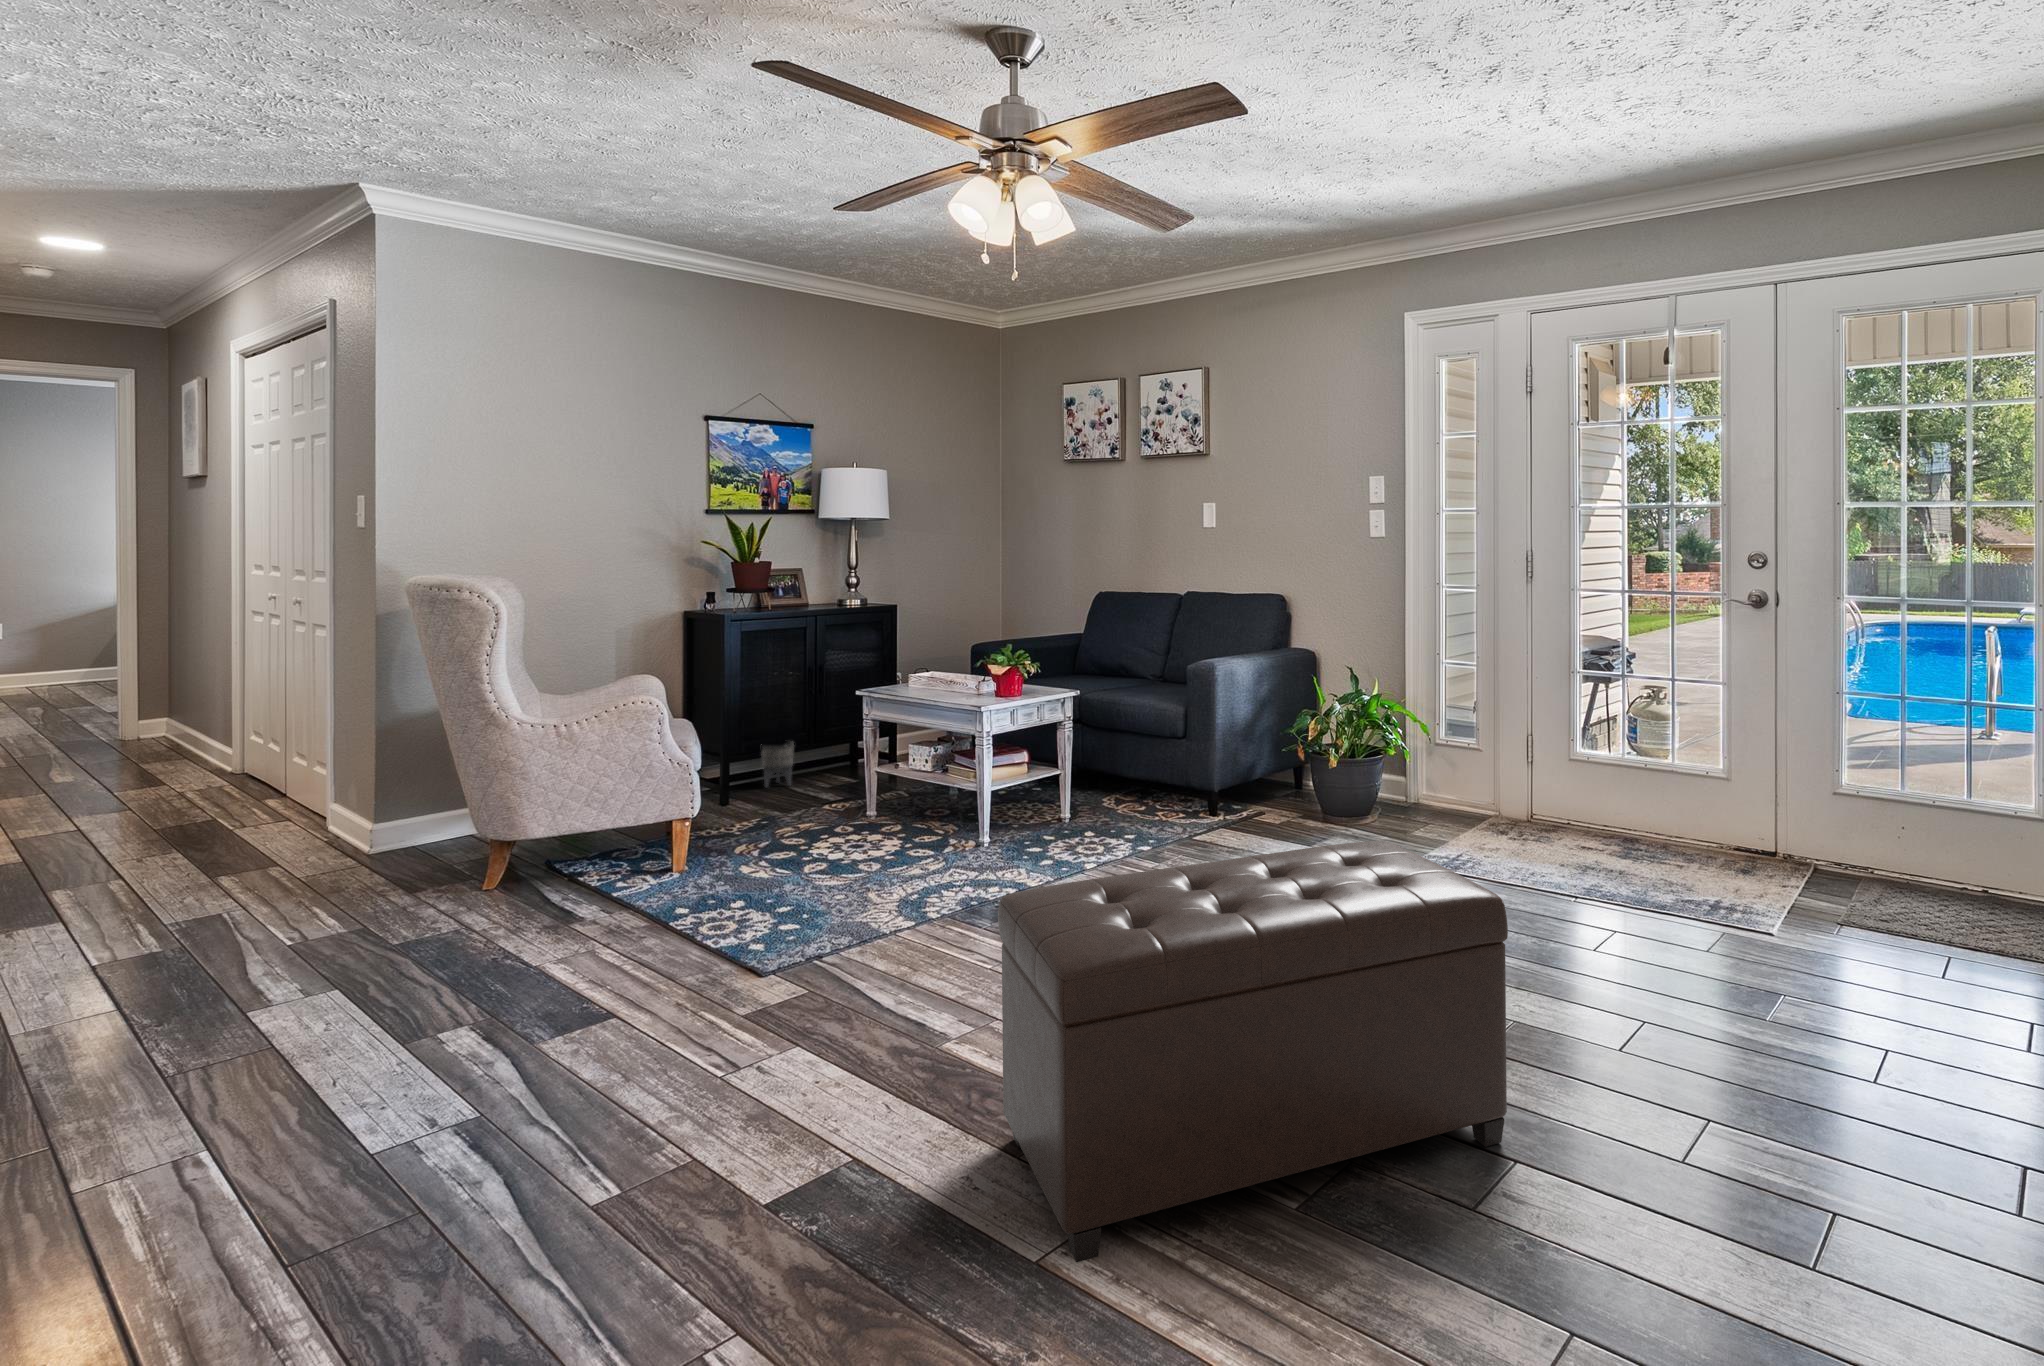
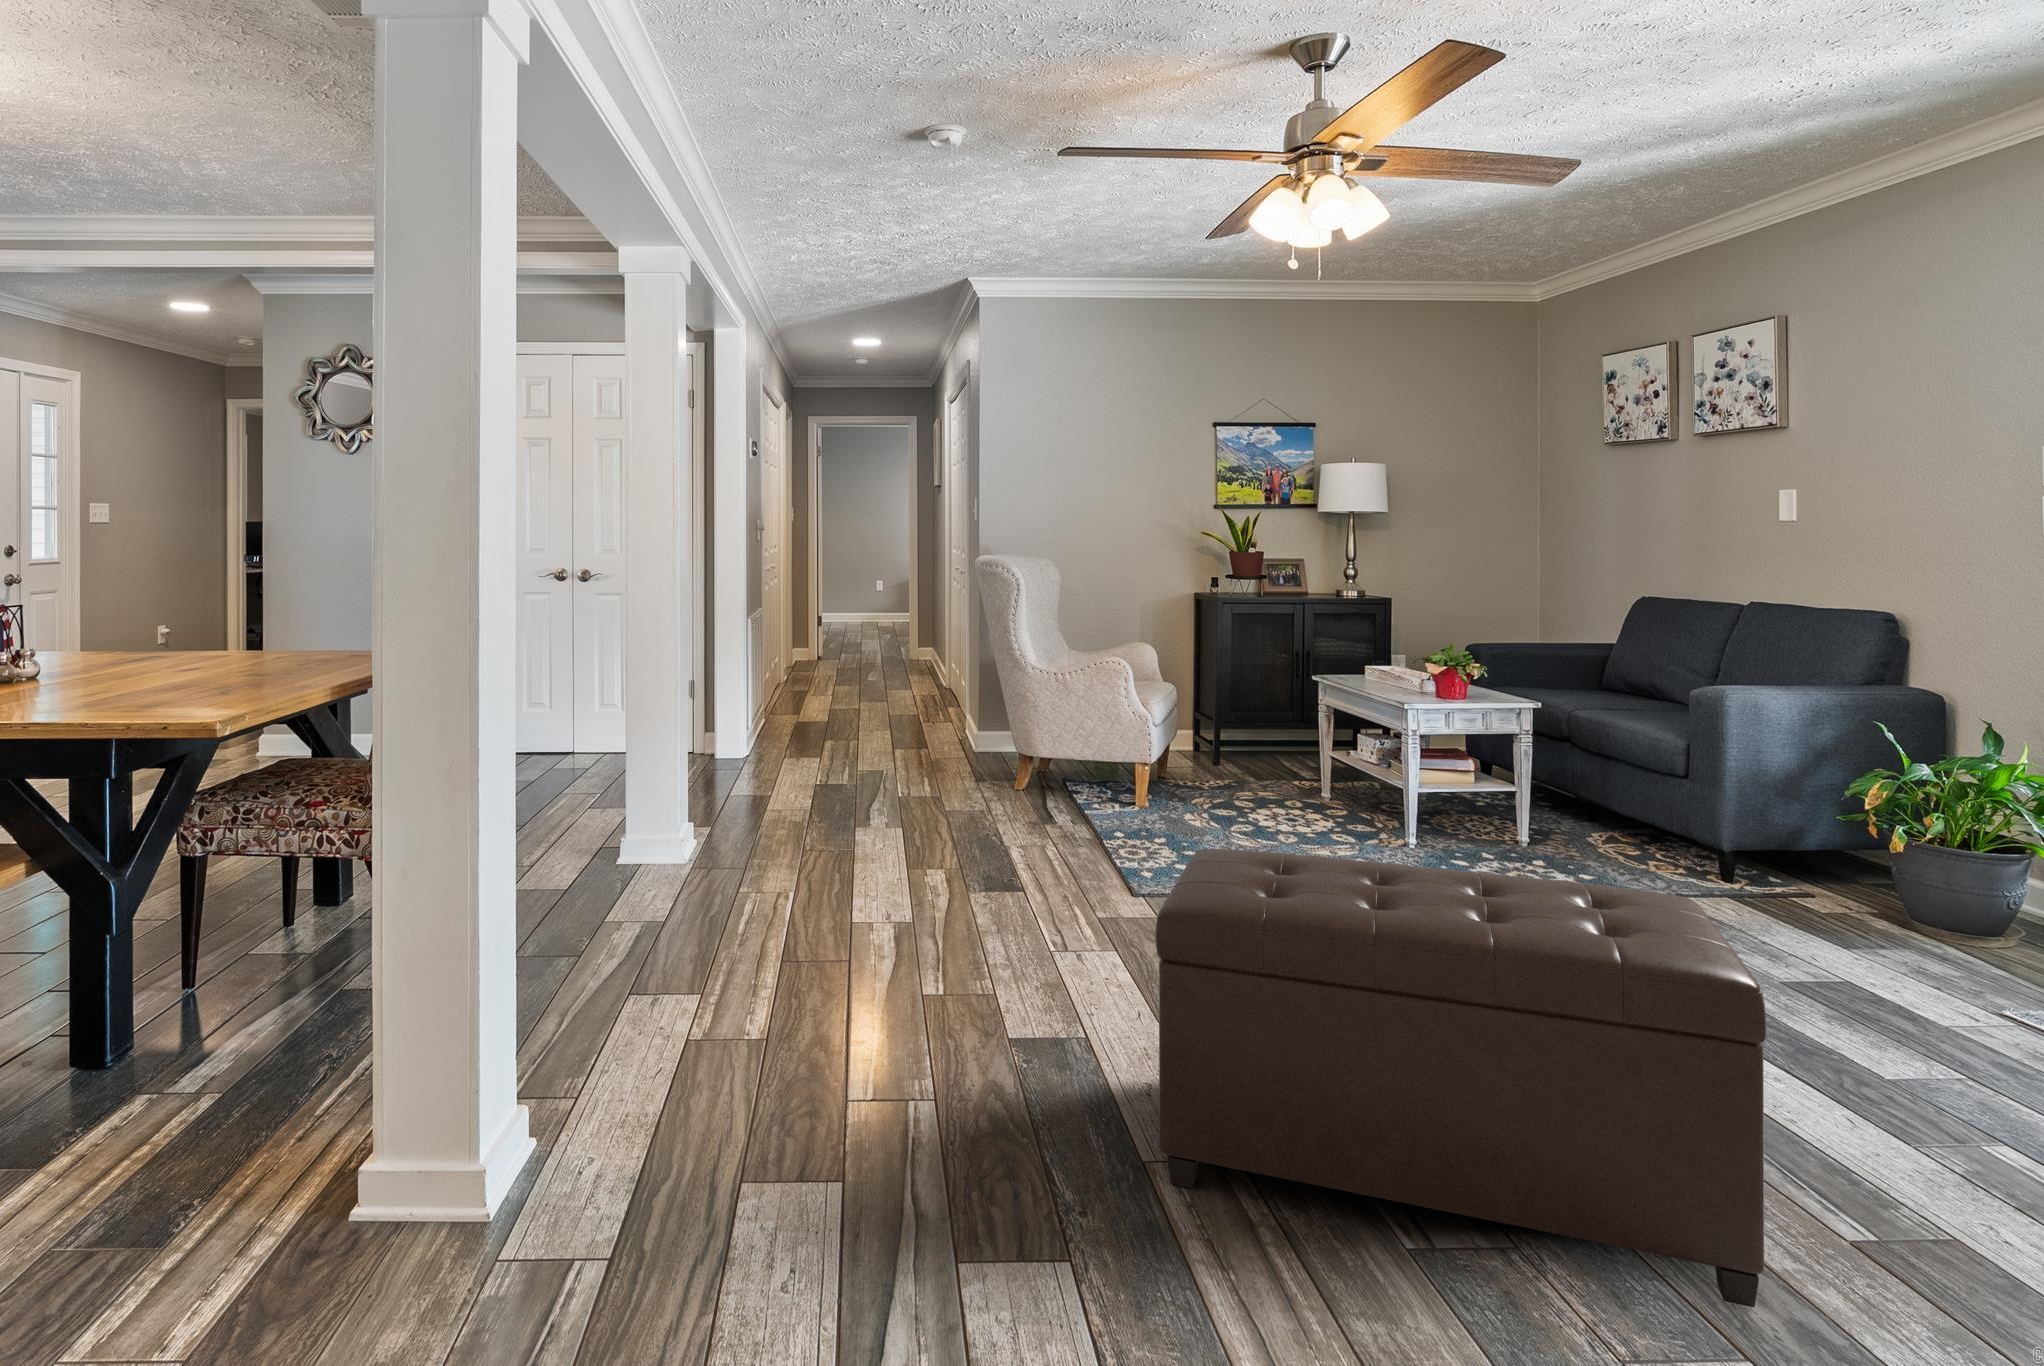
planter: present [762,741,794,787] -> none [1249,719,1279,763]

